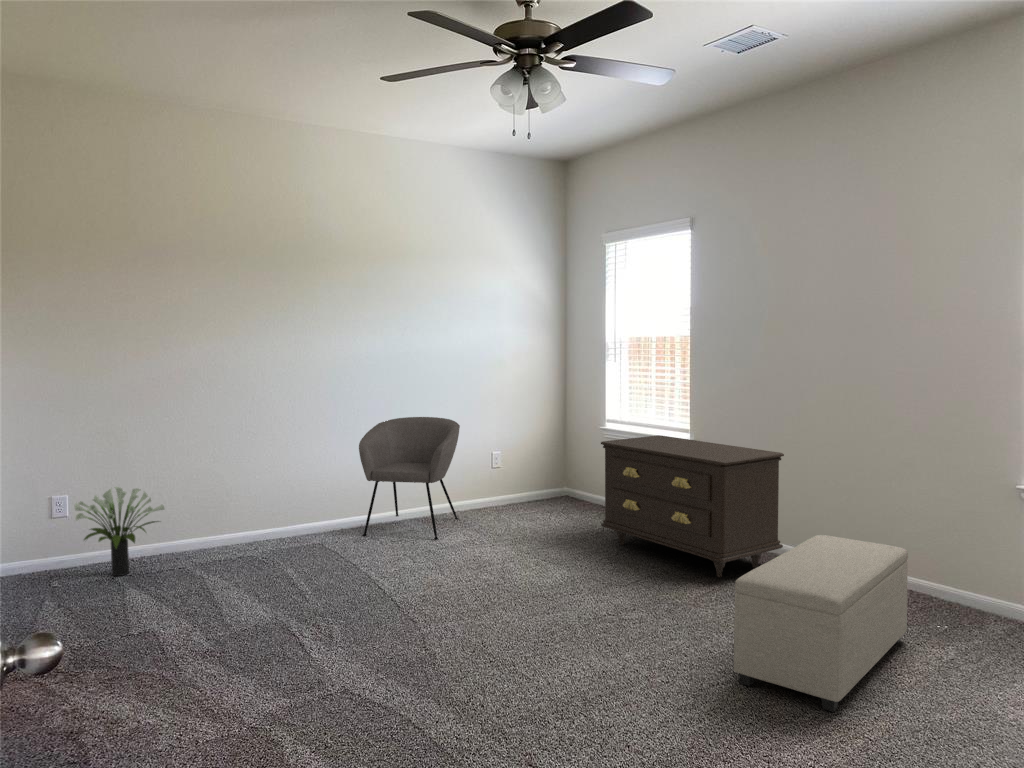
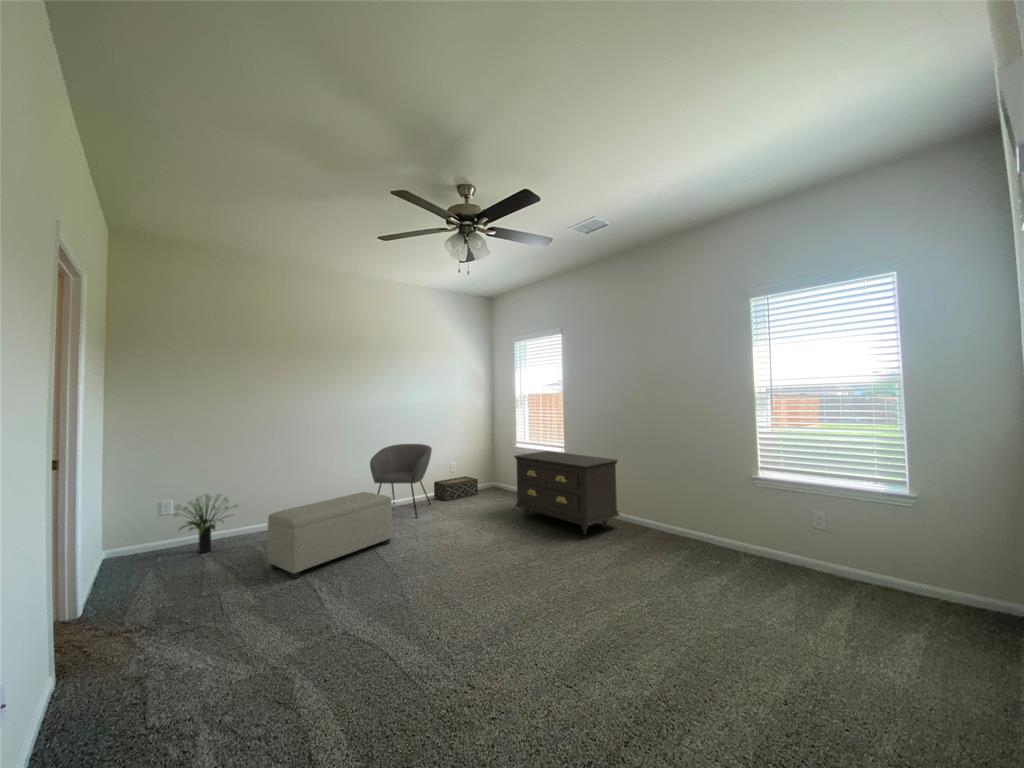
woven basket: none [462,475,537,514] -> present [434,476,478,501]
ottoman: present [734,535,908,712] -> present [267,492,392,578]

